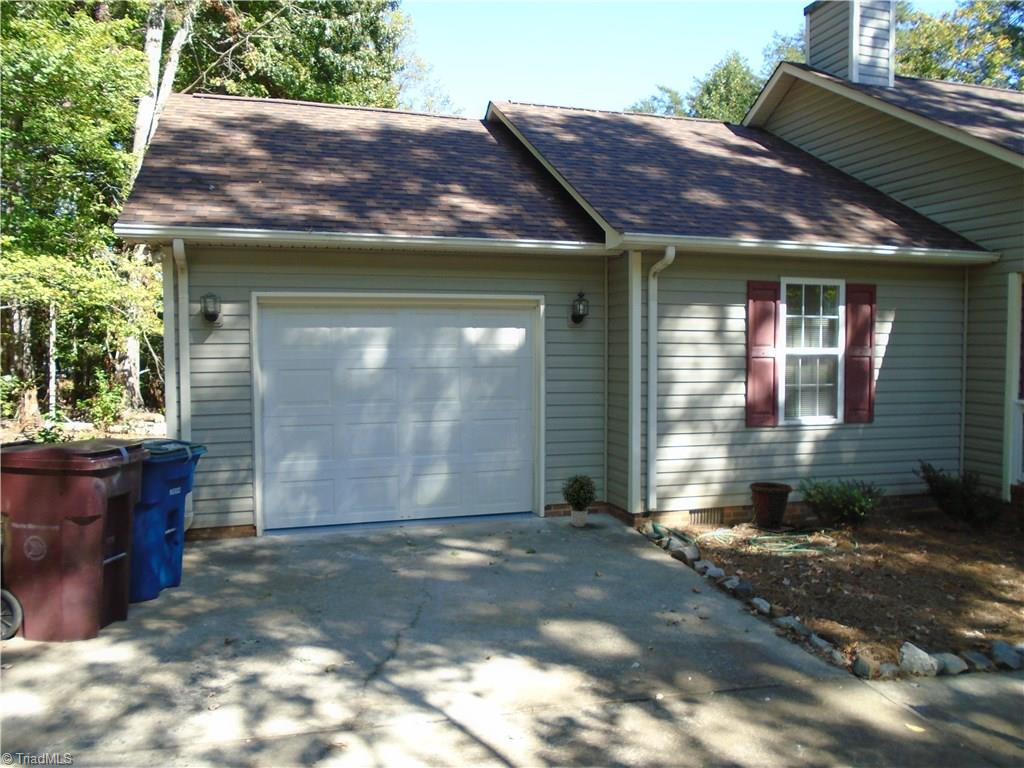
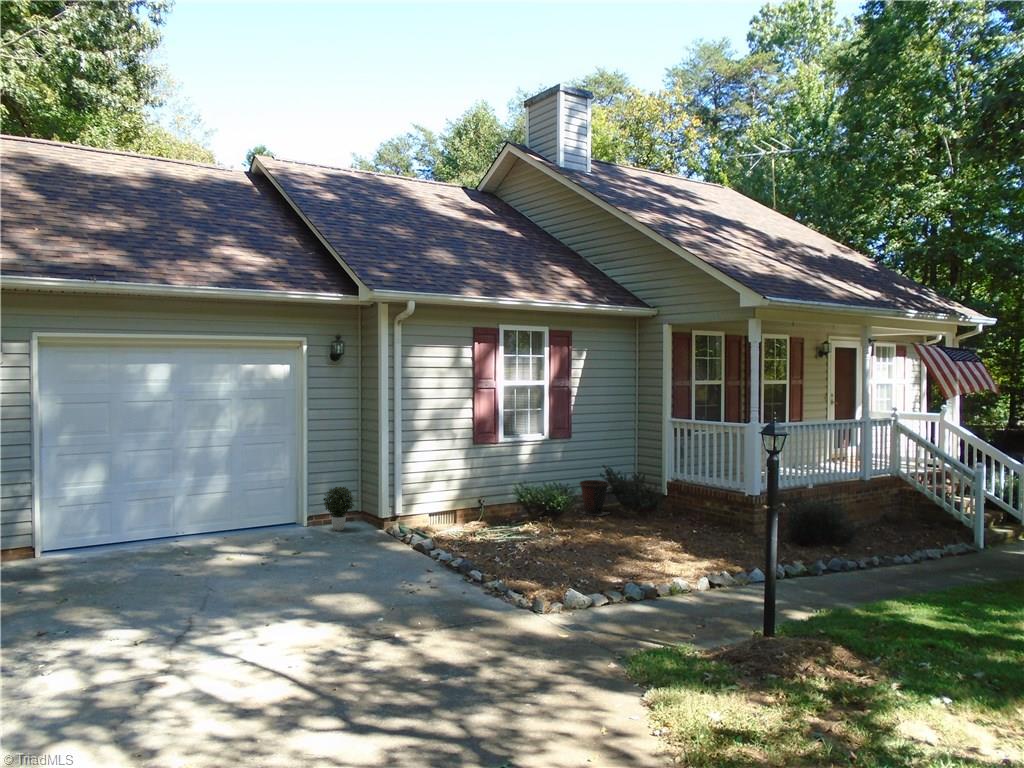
bucket: present [749,482,793,532] -> present [580,480,610,516]

